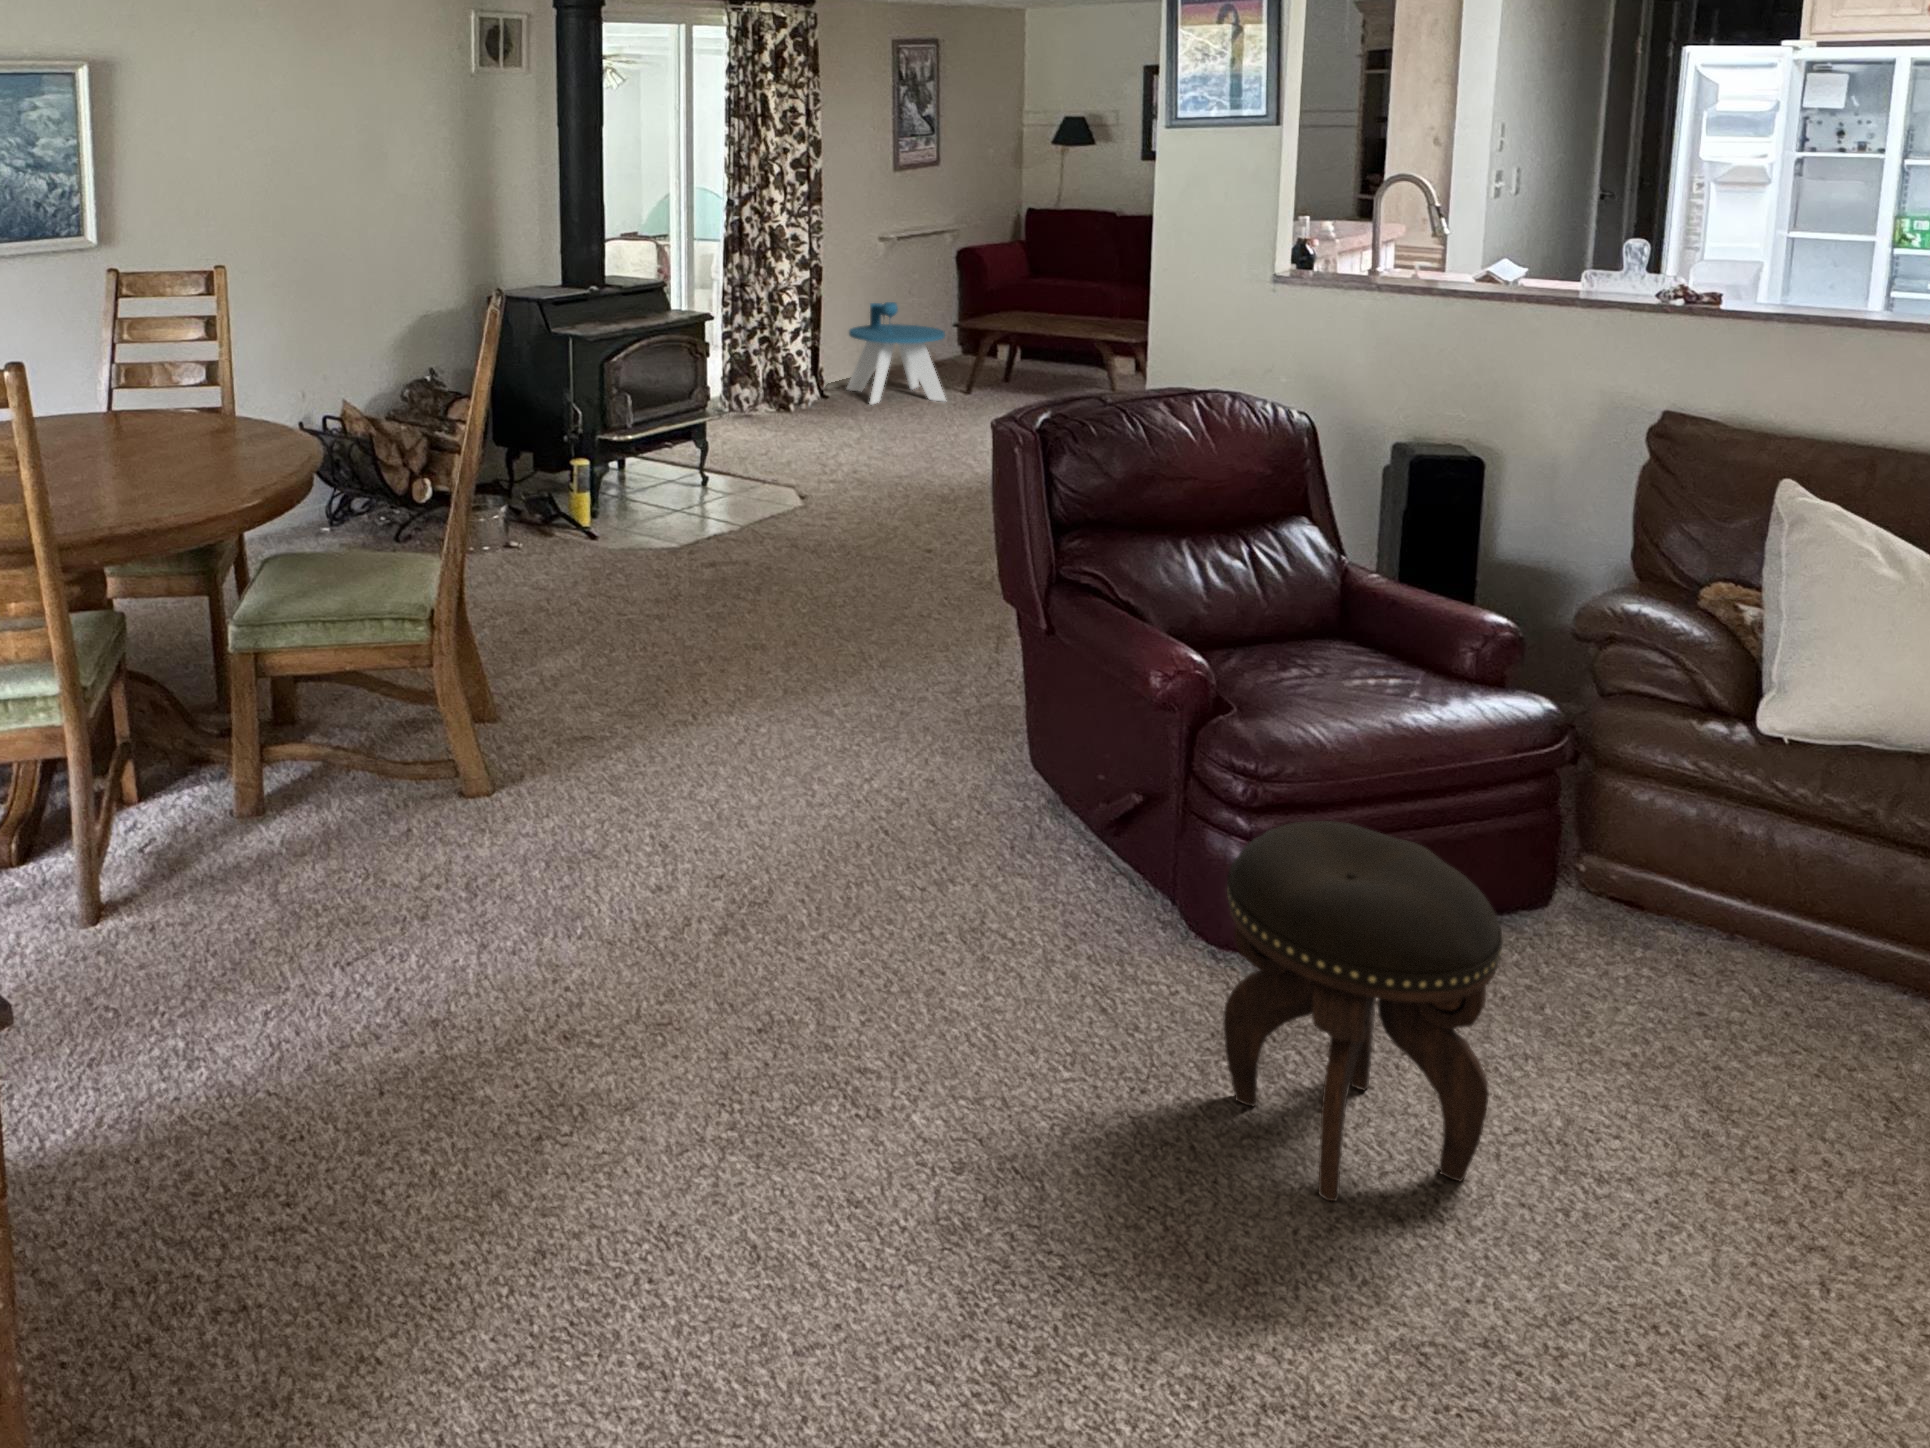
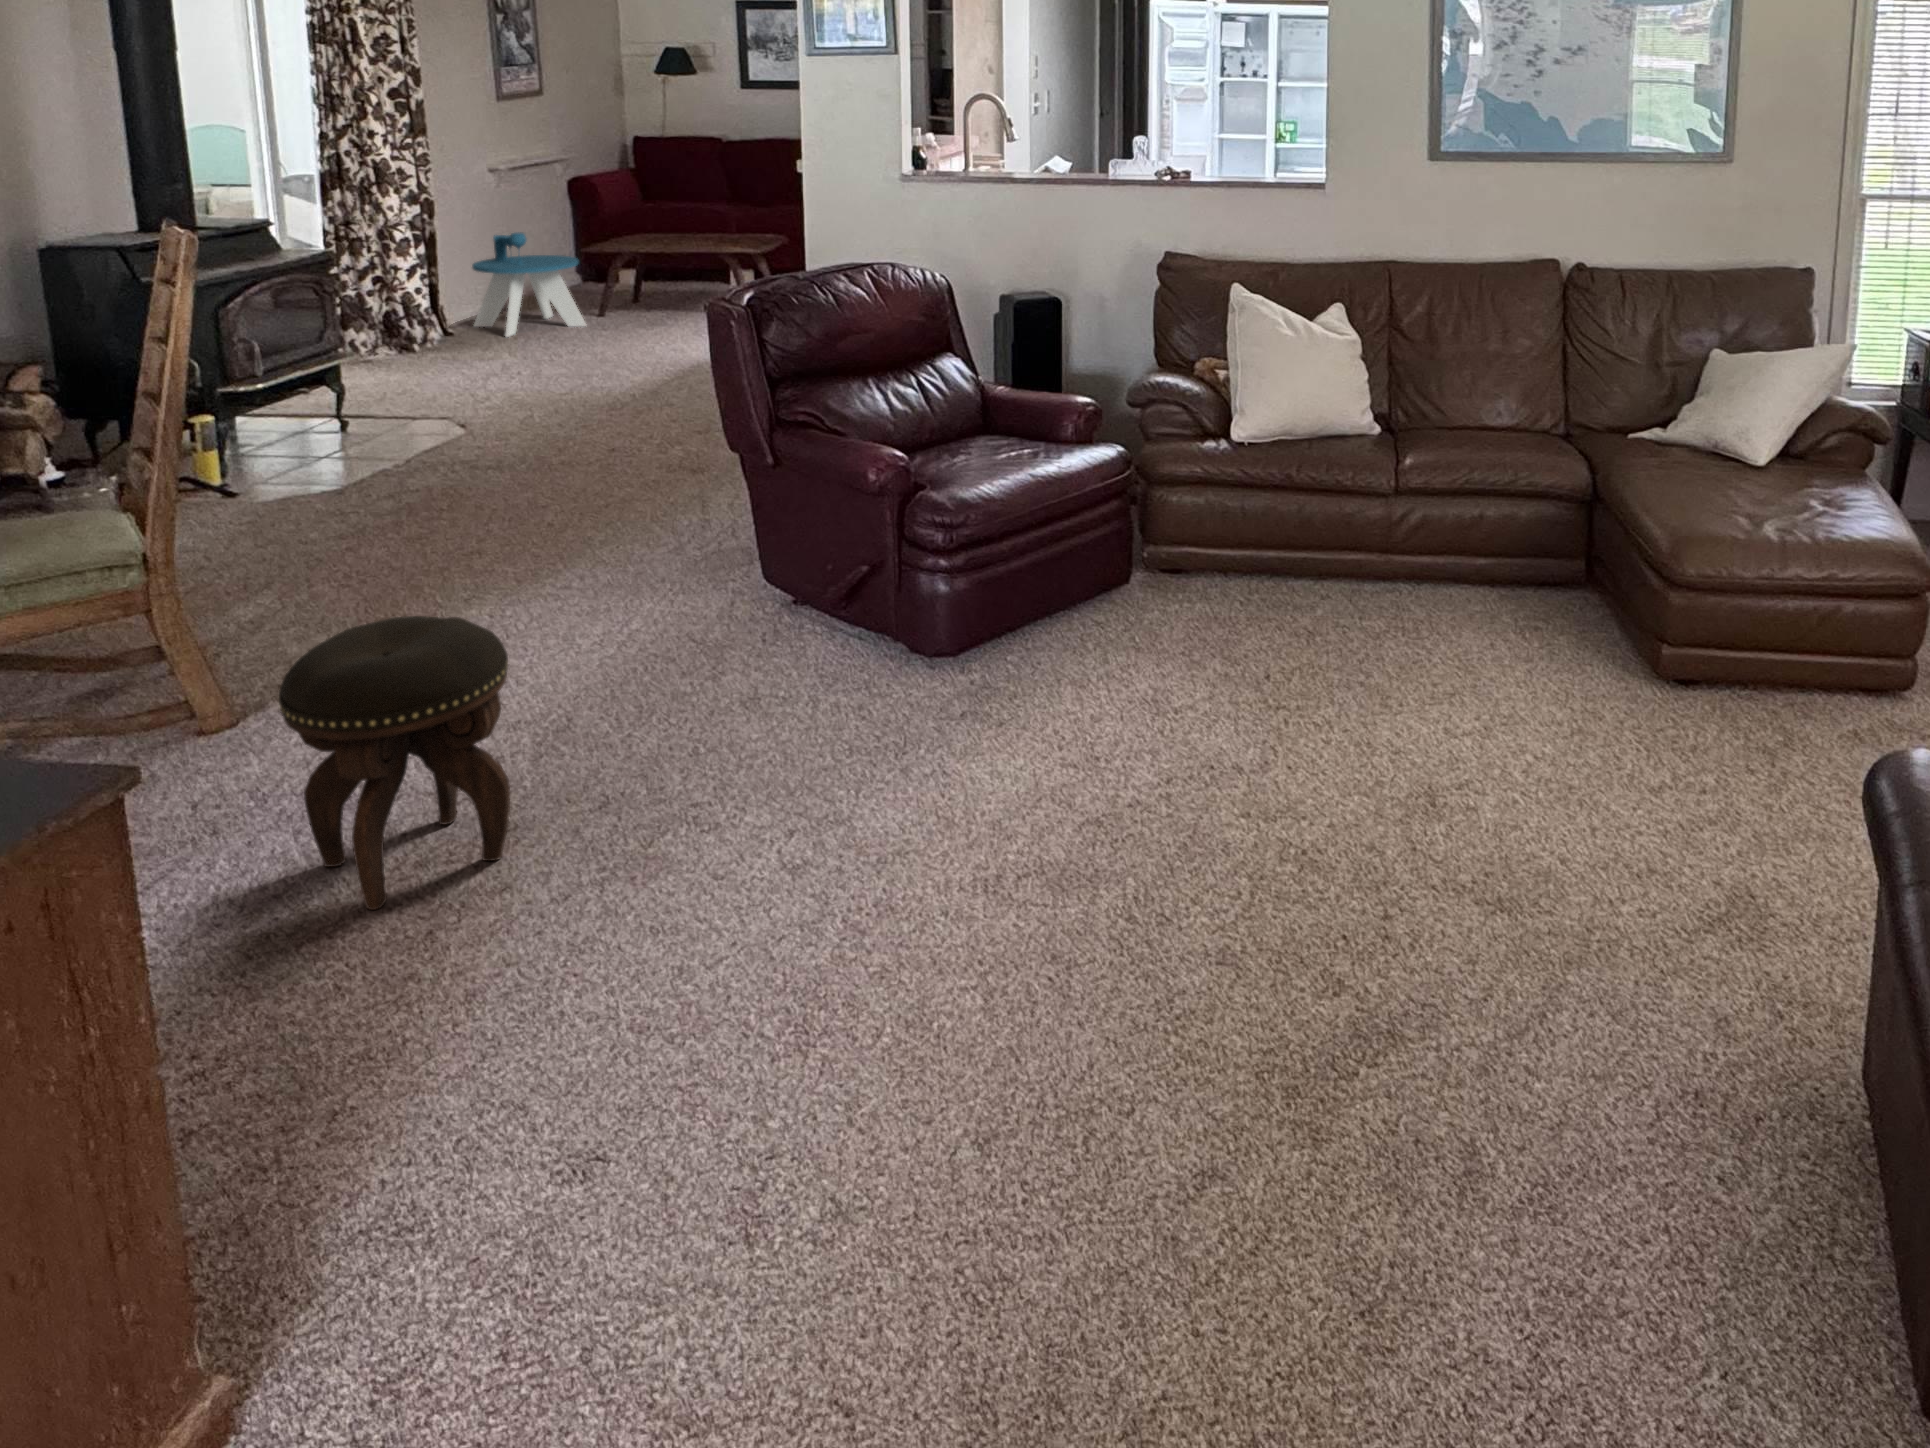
footstool: present [1223,821,1502,1201] -> present [279,616,510,910]

